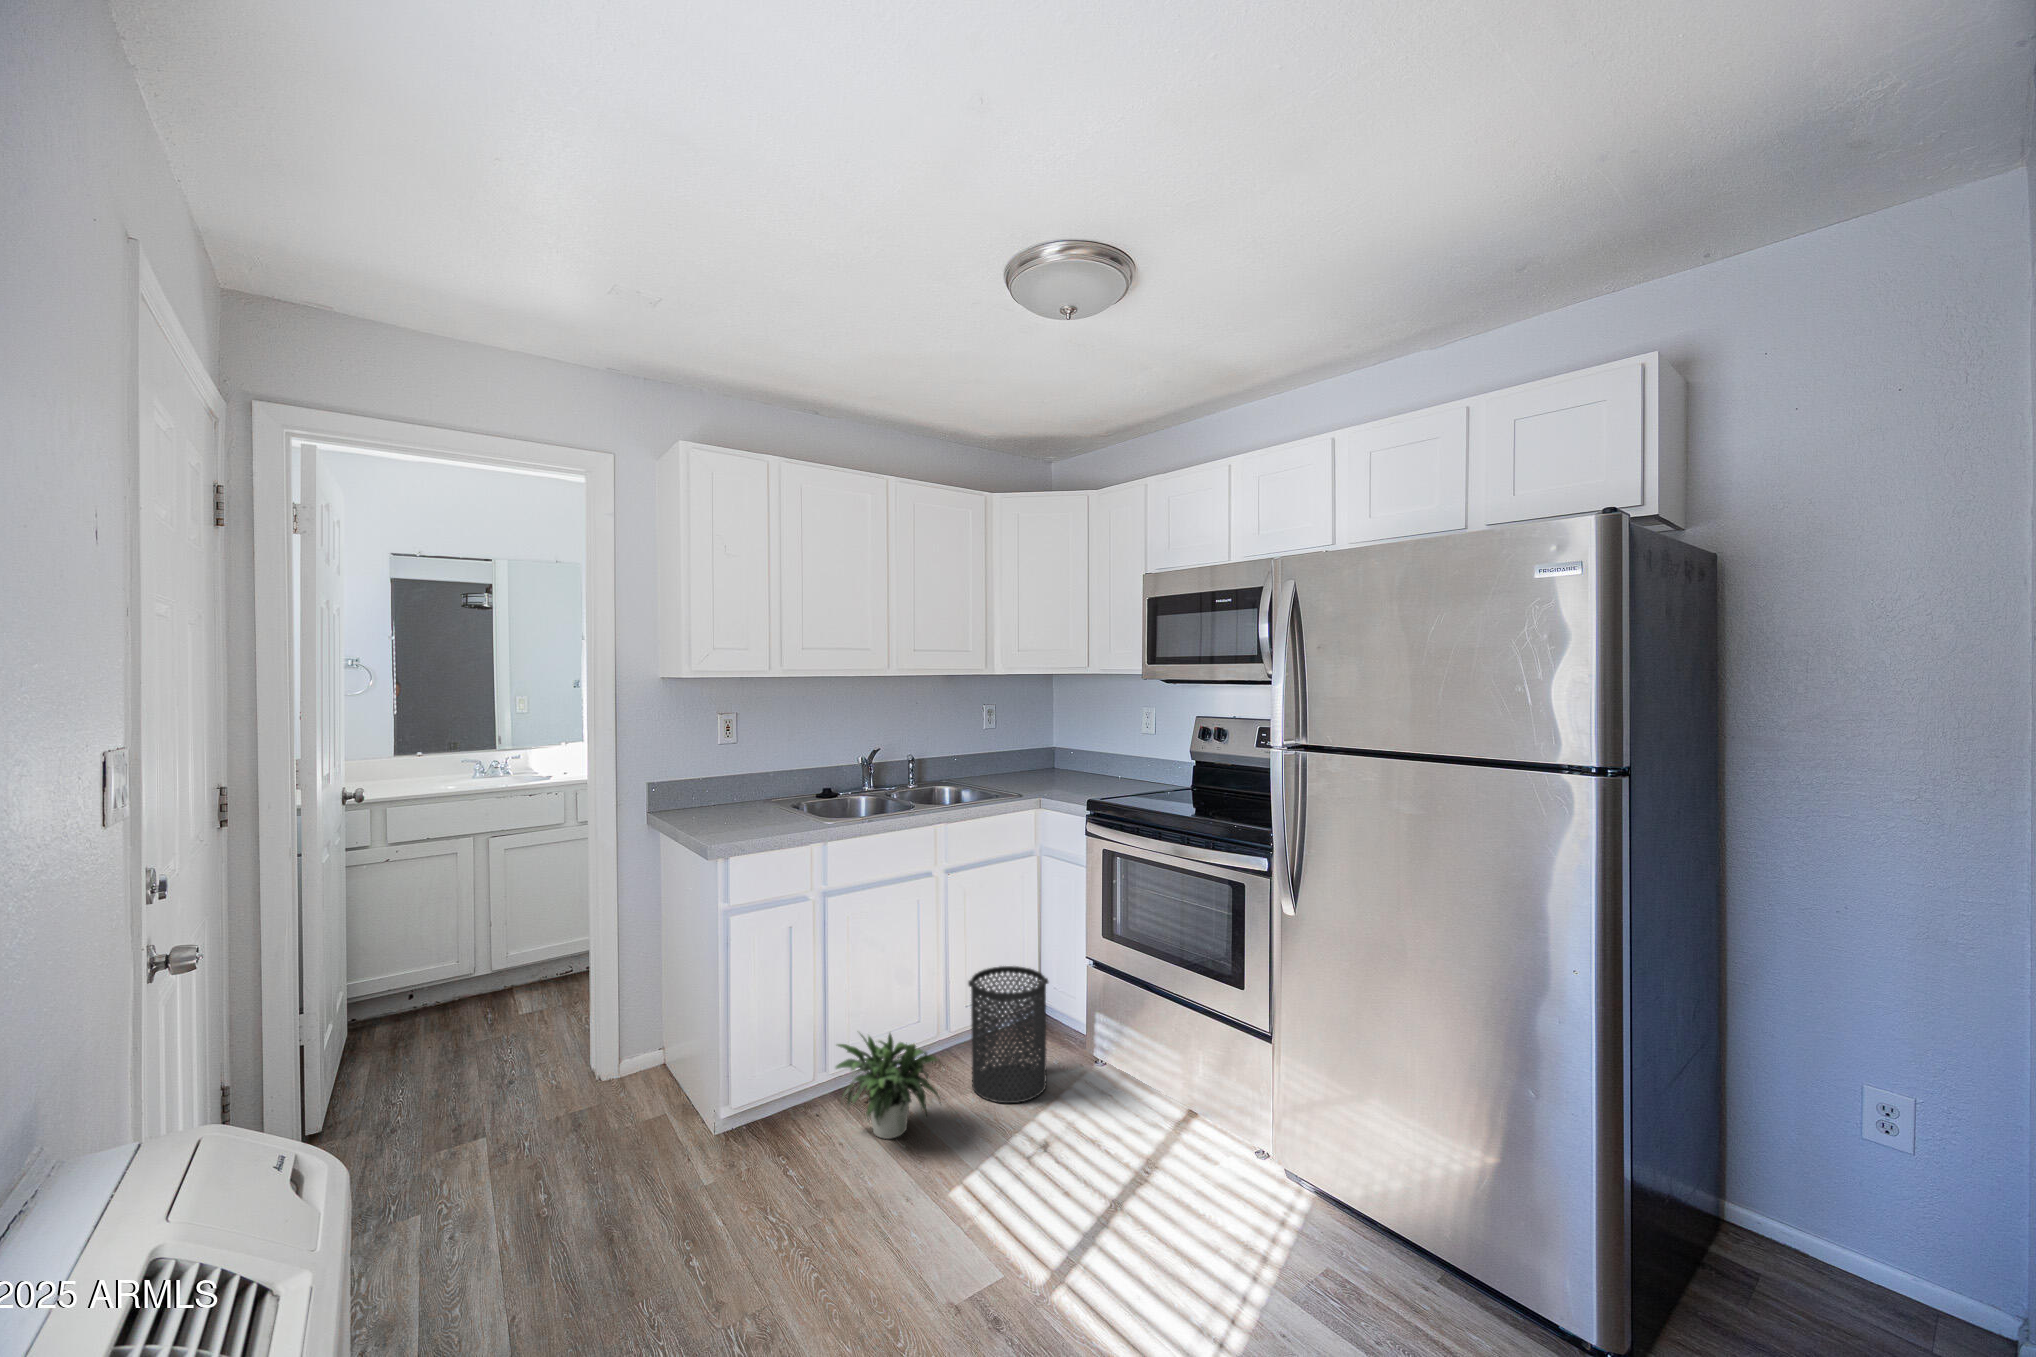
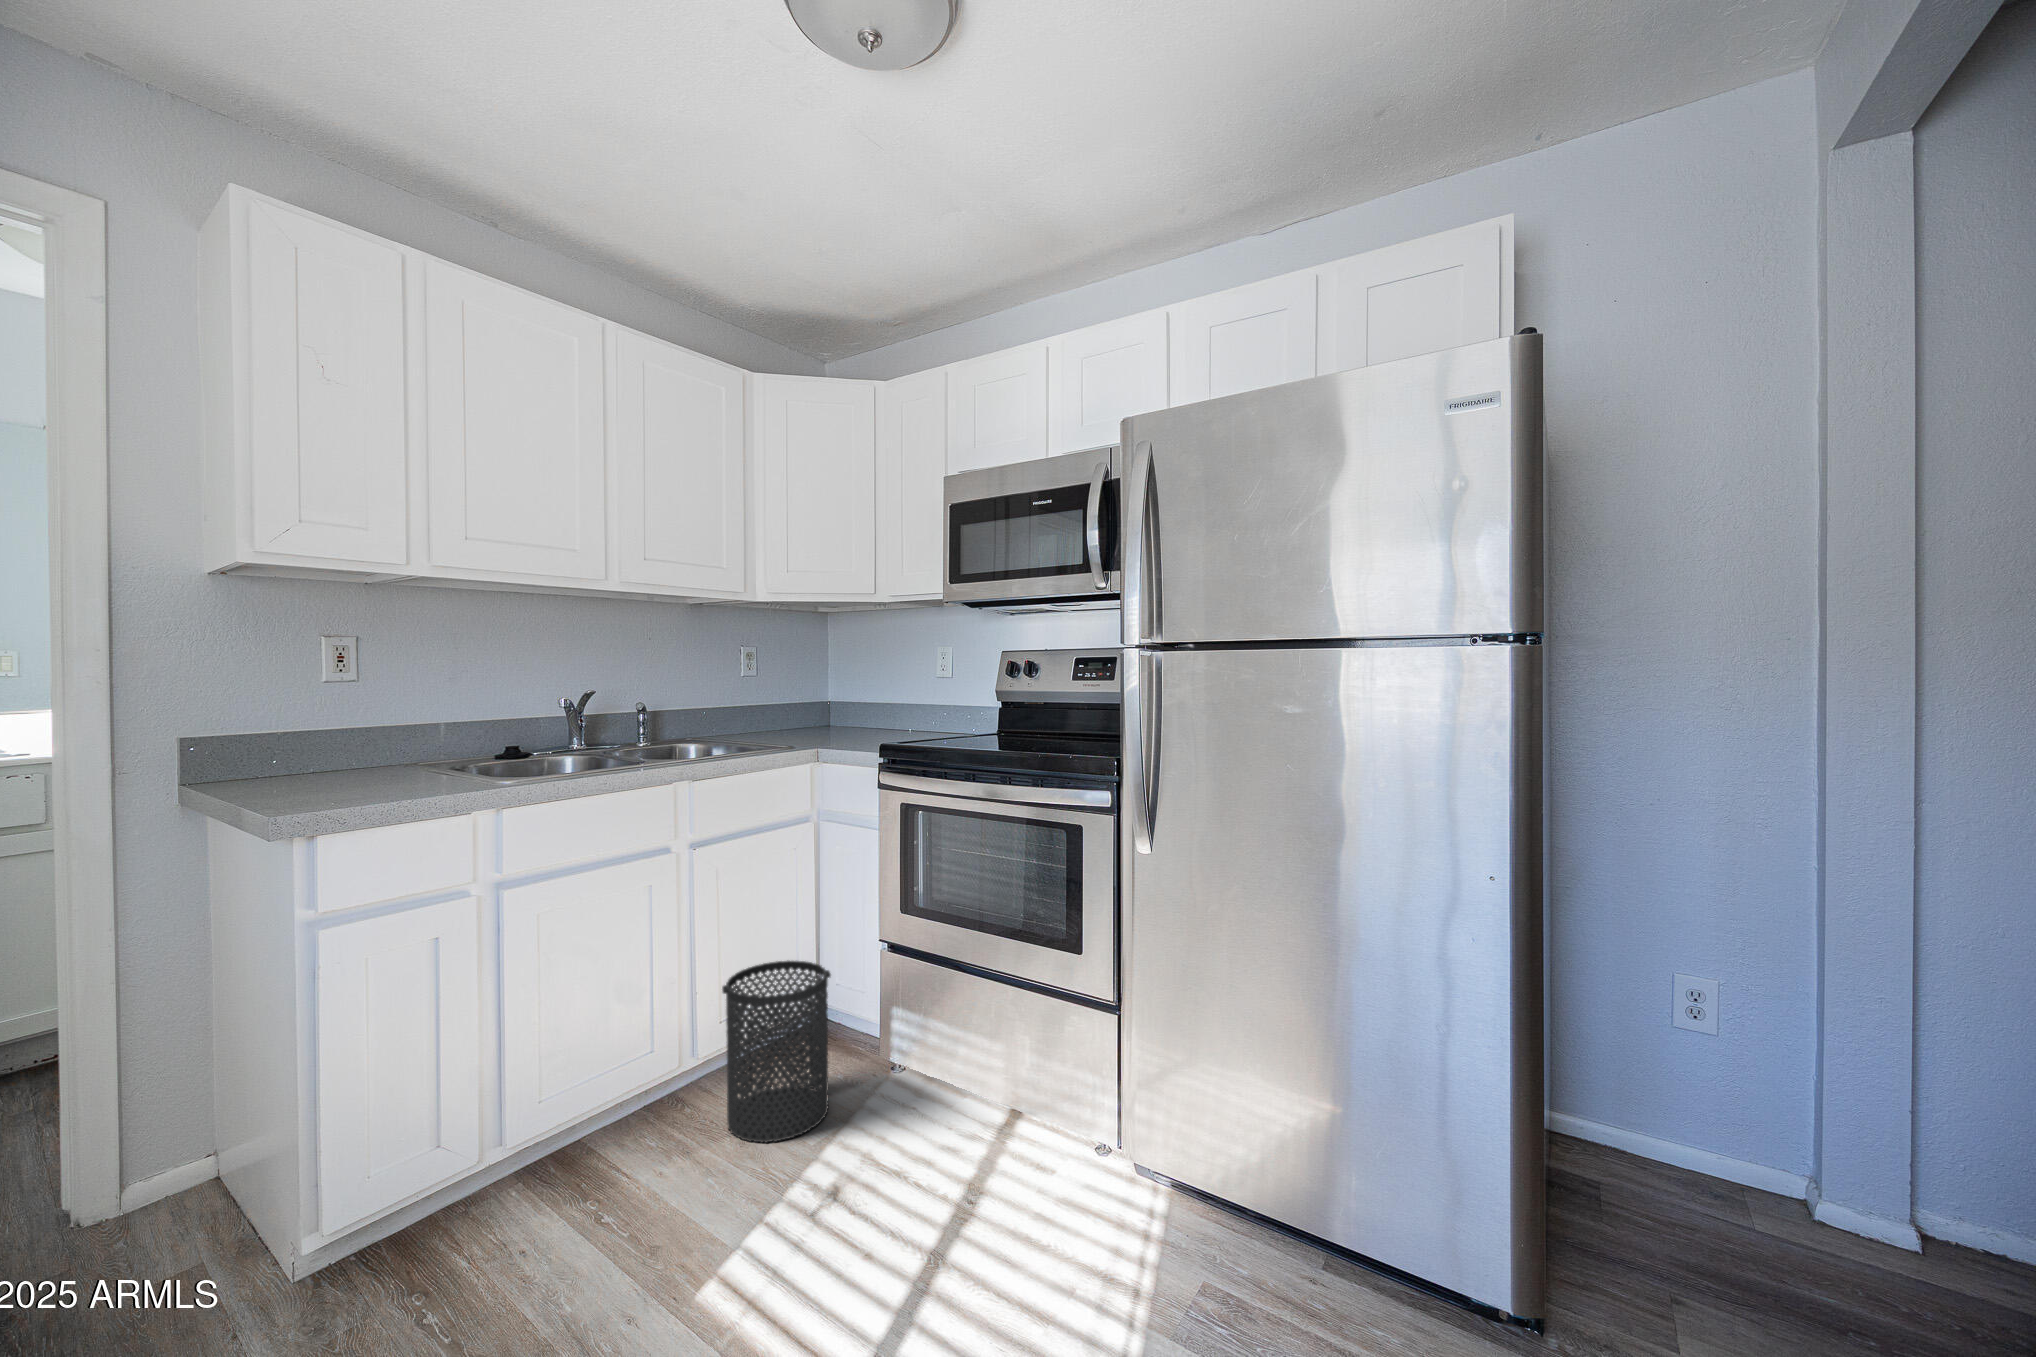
potted plant: present [836,1033,941,1139] -> none [479,1070,685,1229]

